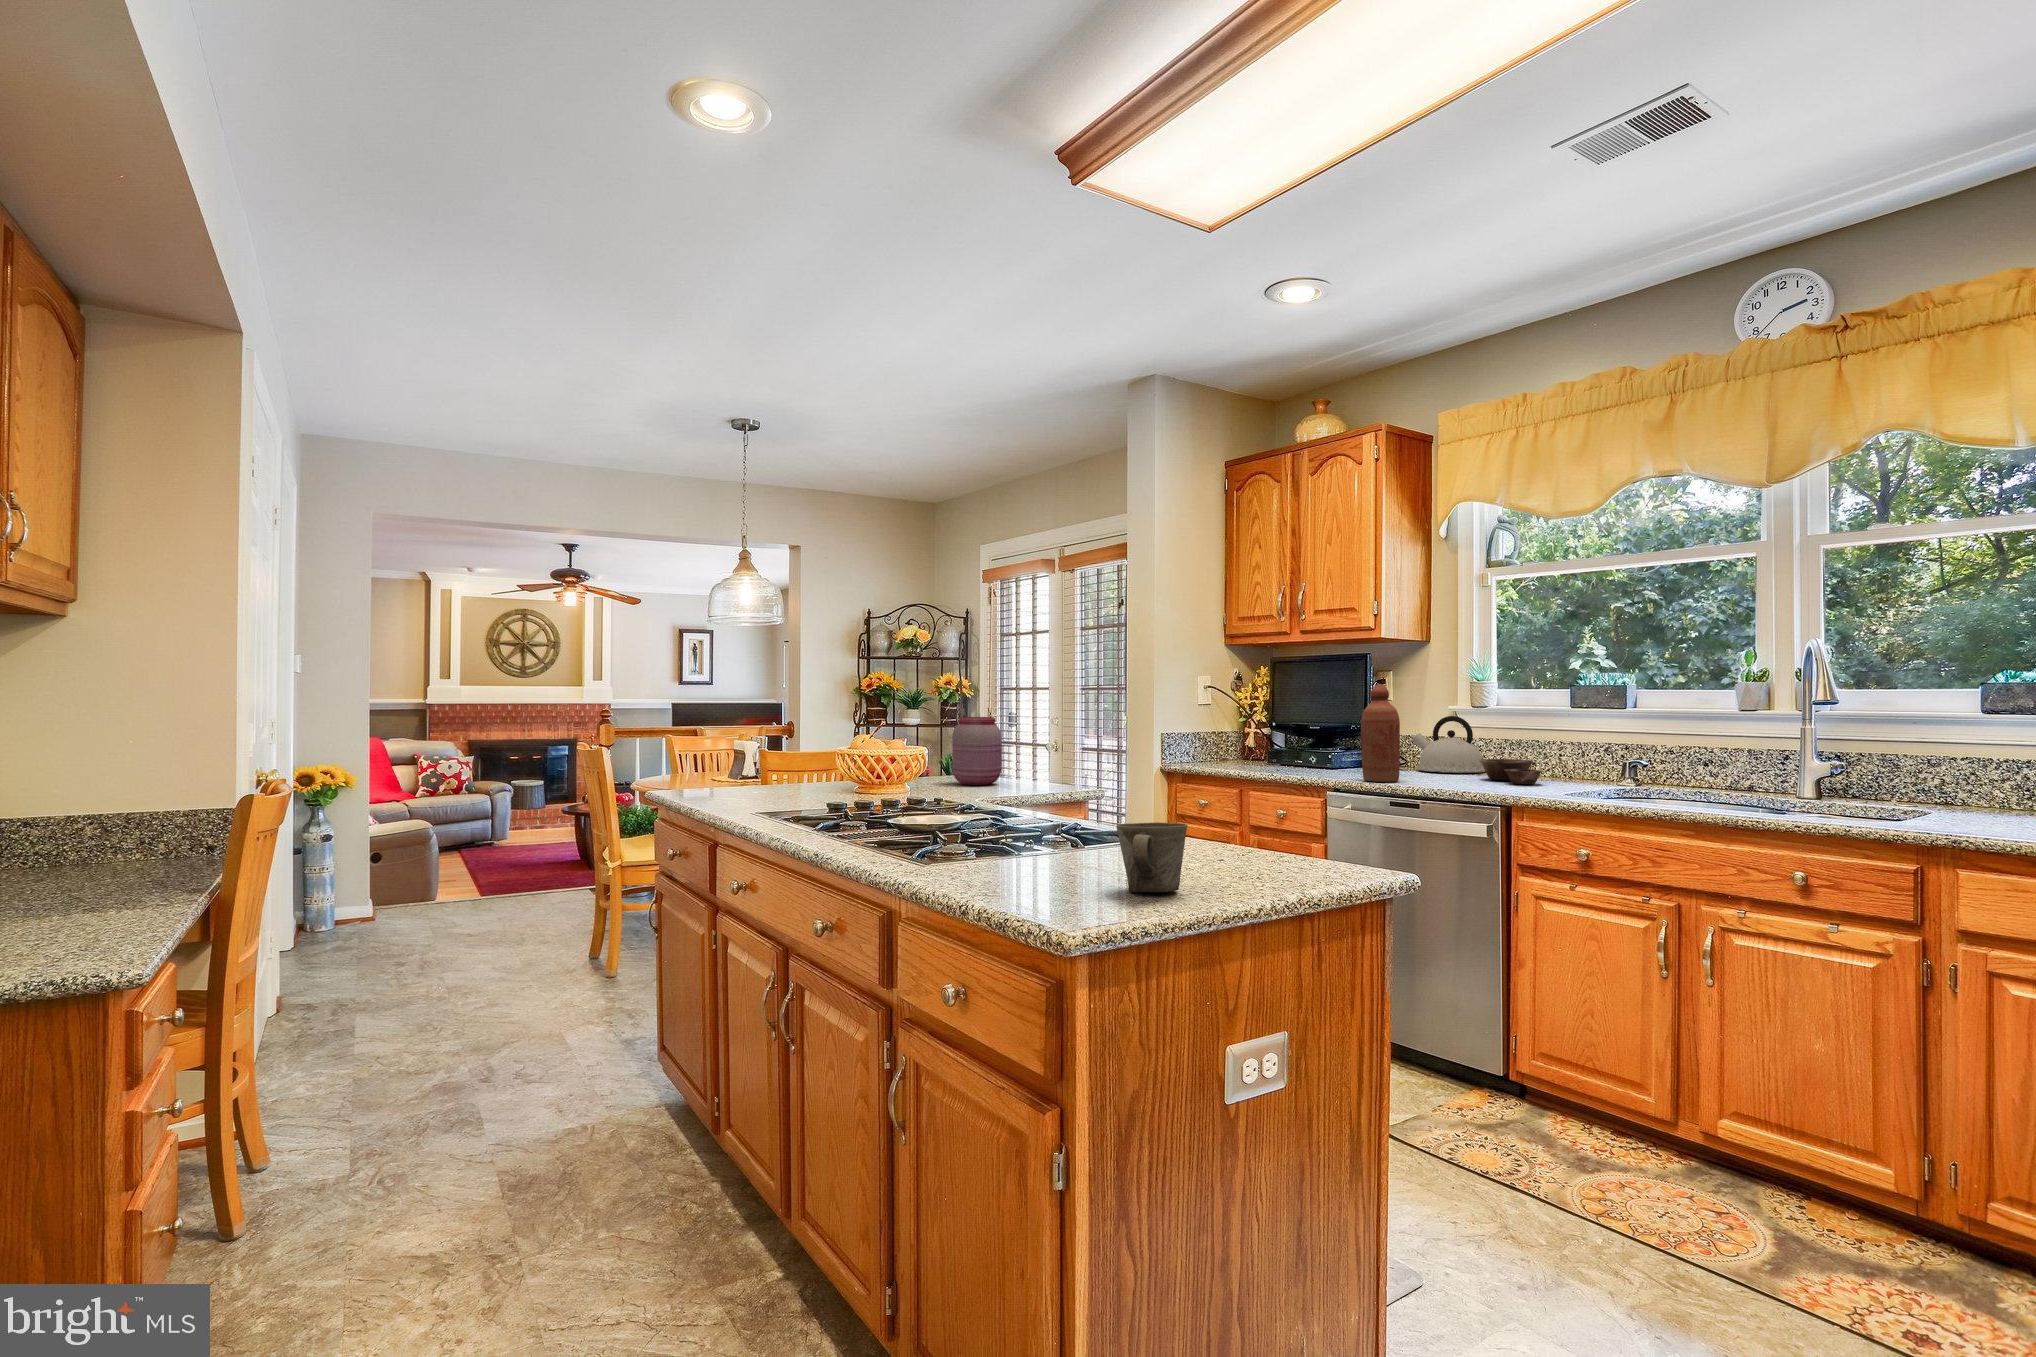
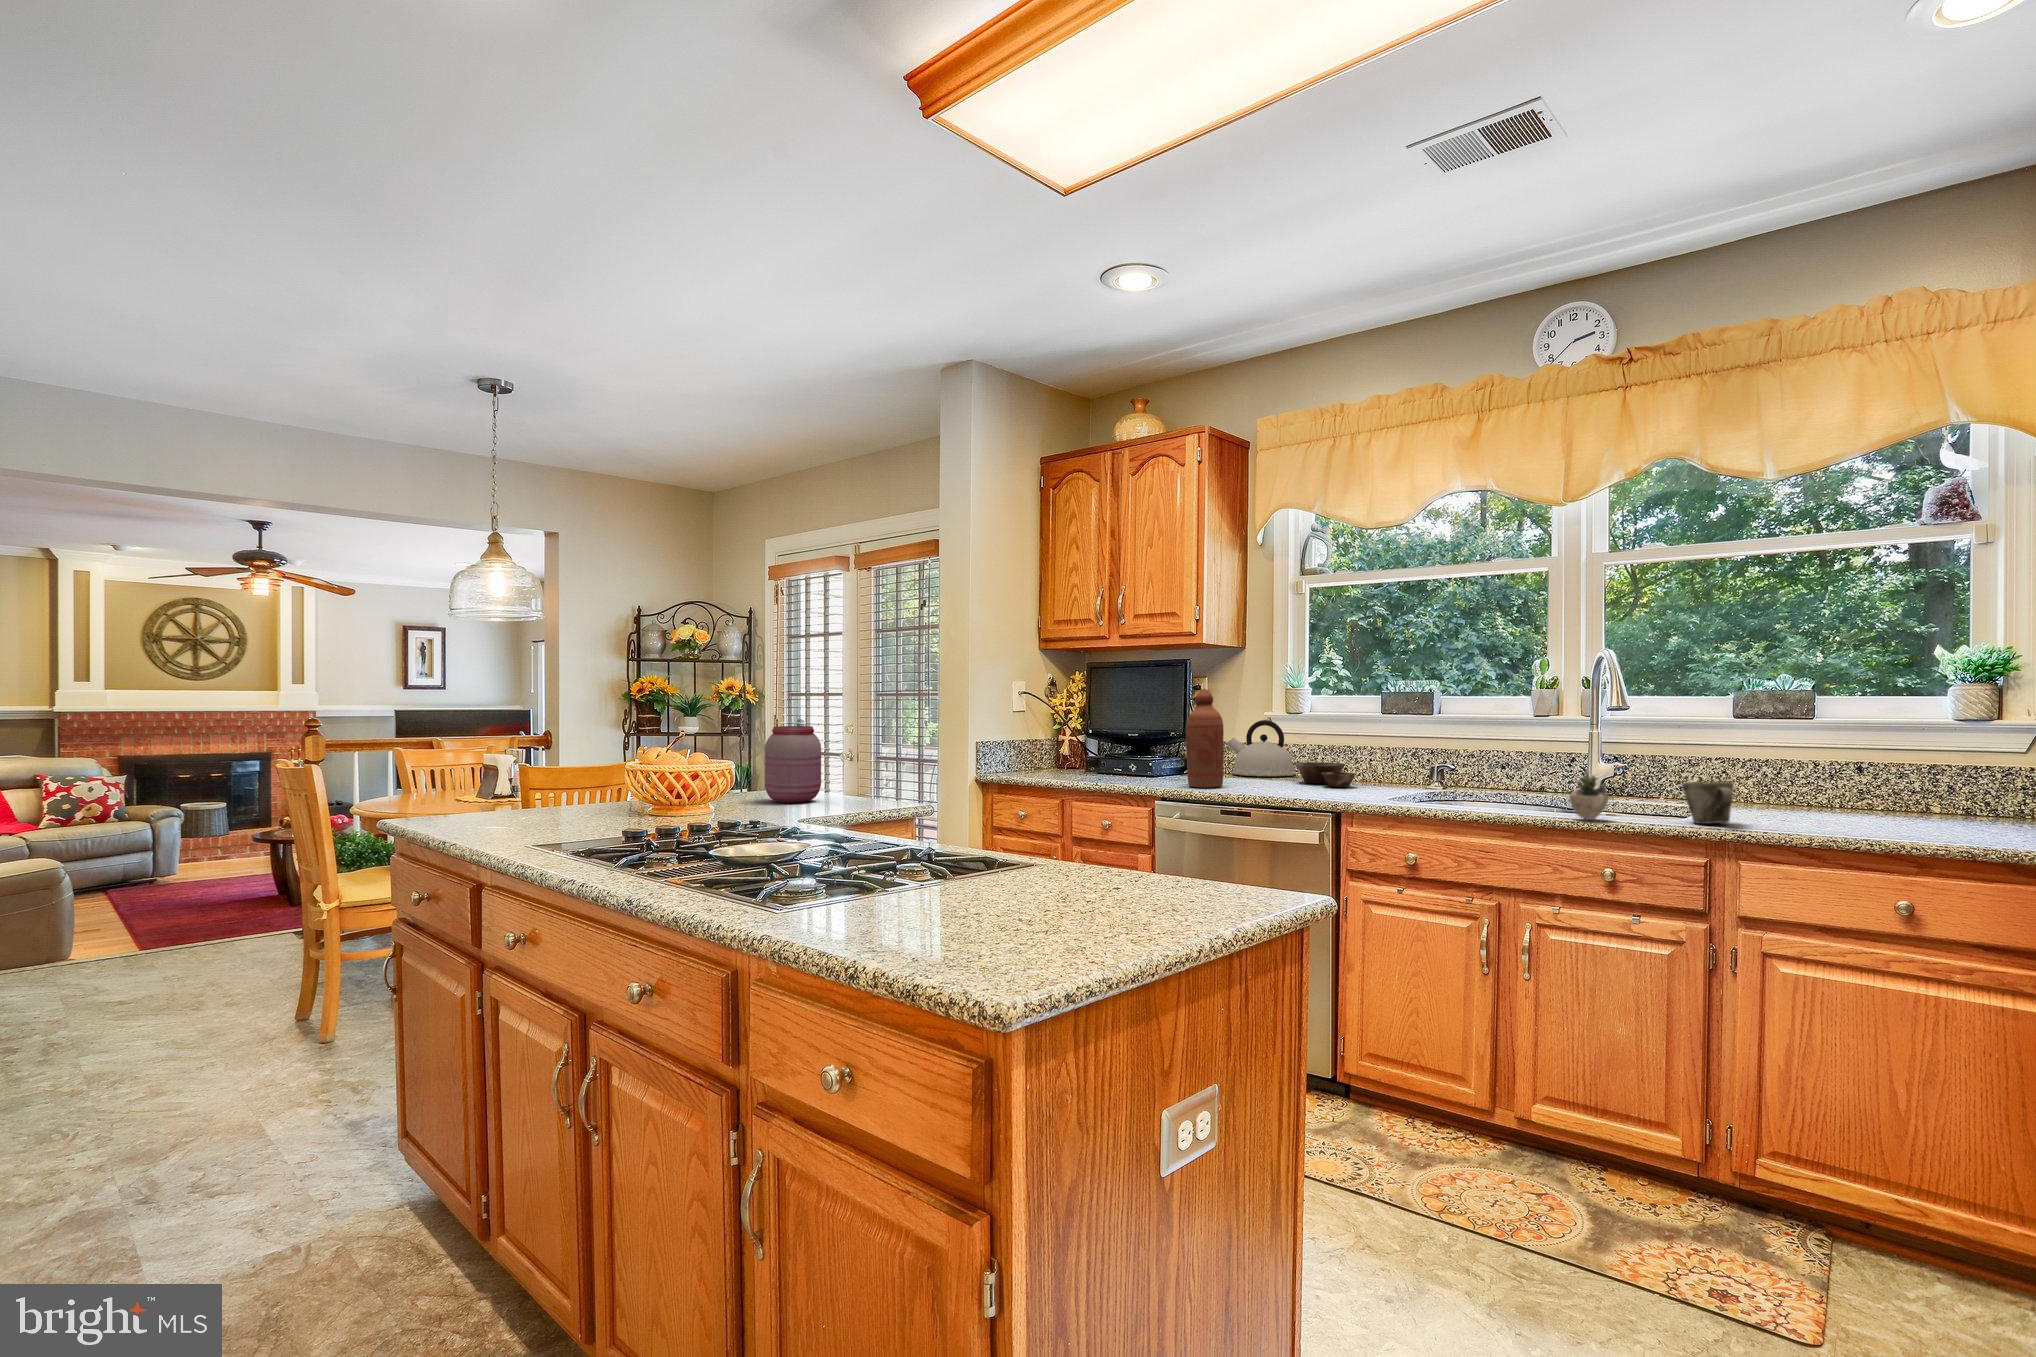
succulent plant: none [1758,767,1847,822] -> present [1569,771,1608,820]
mug: present [1117,822,1187,892] -> present [1682,781,1734,824]

